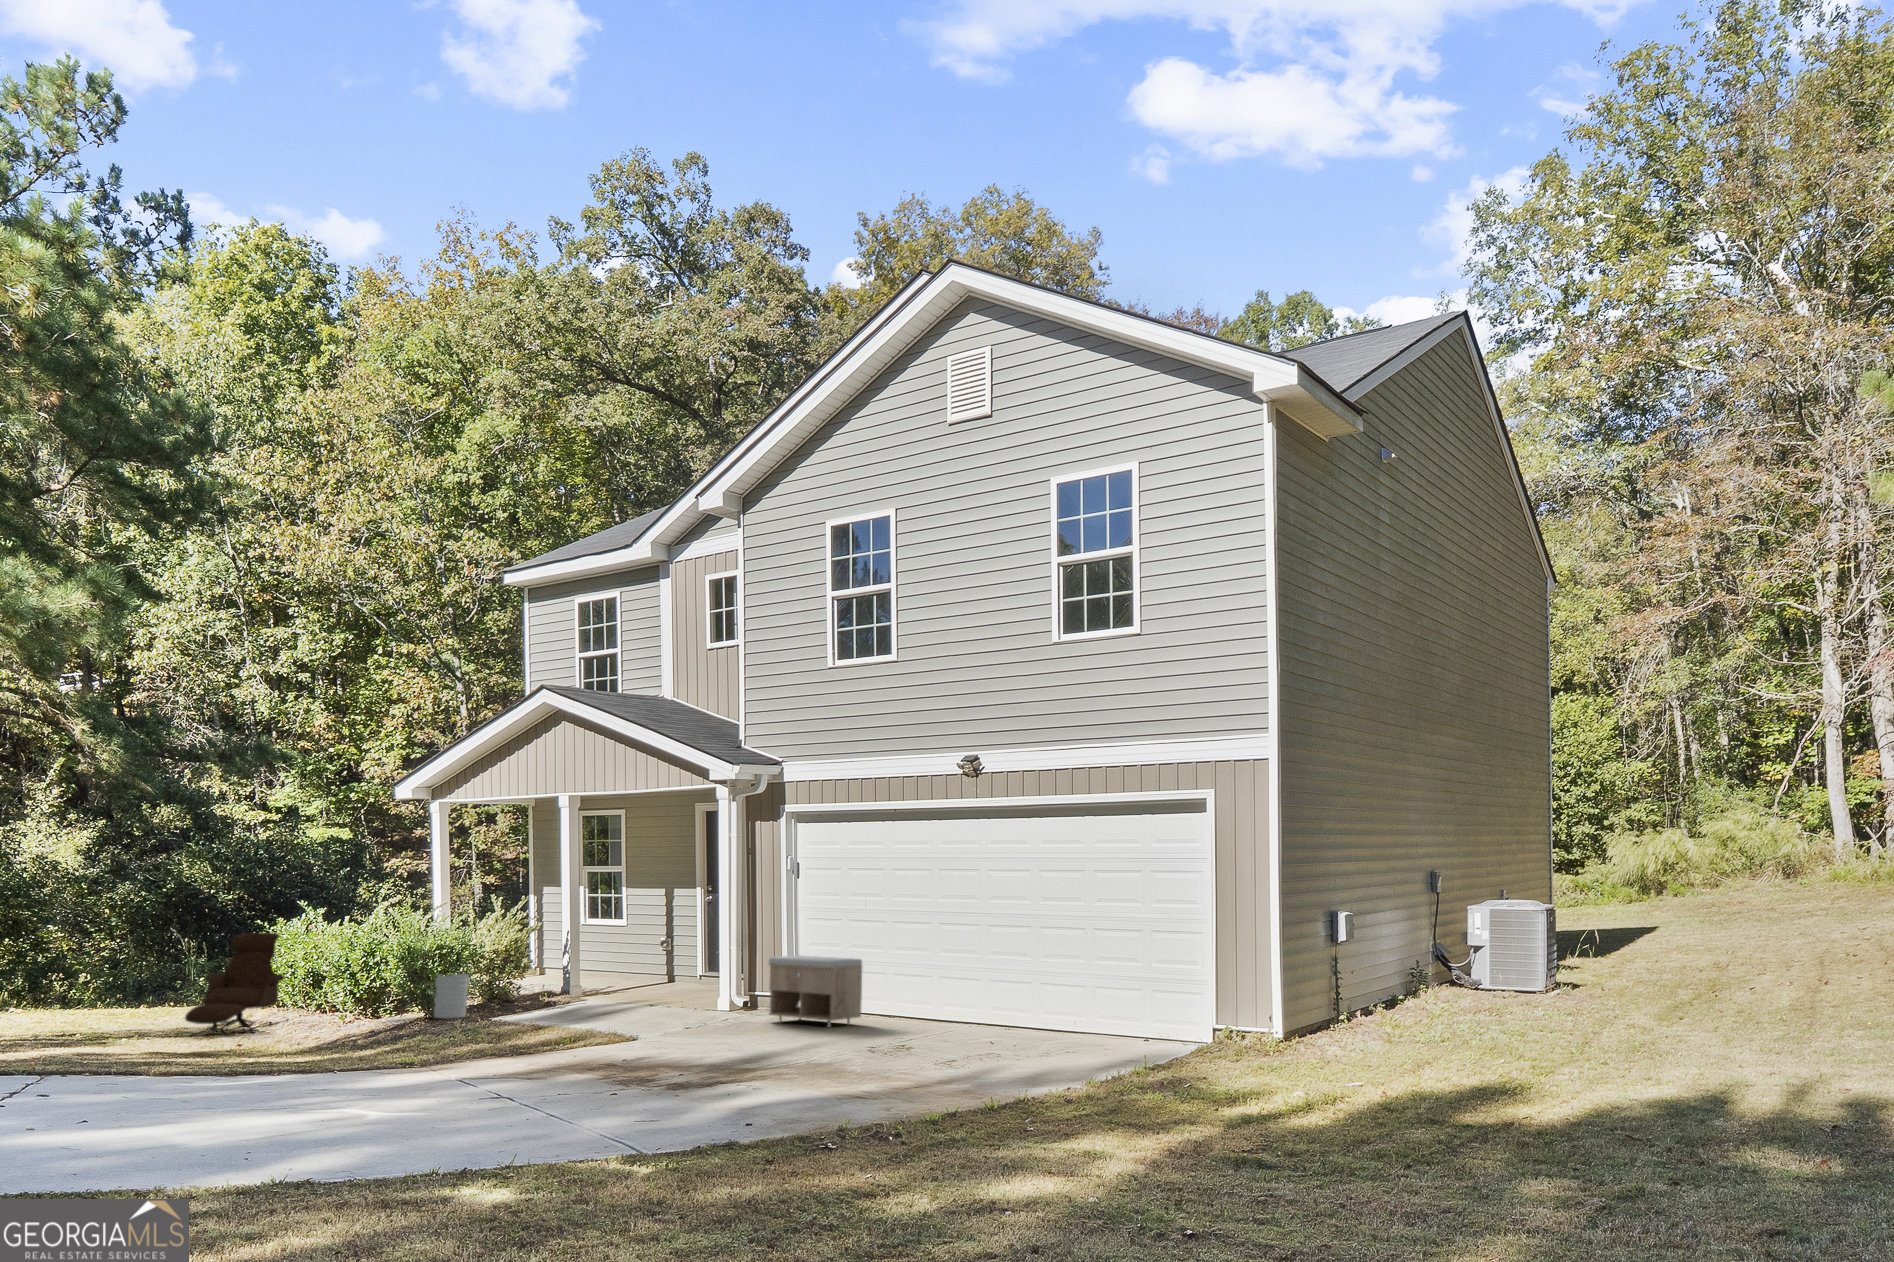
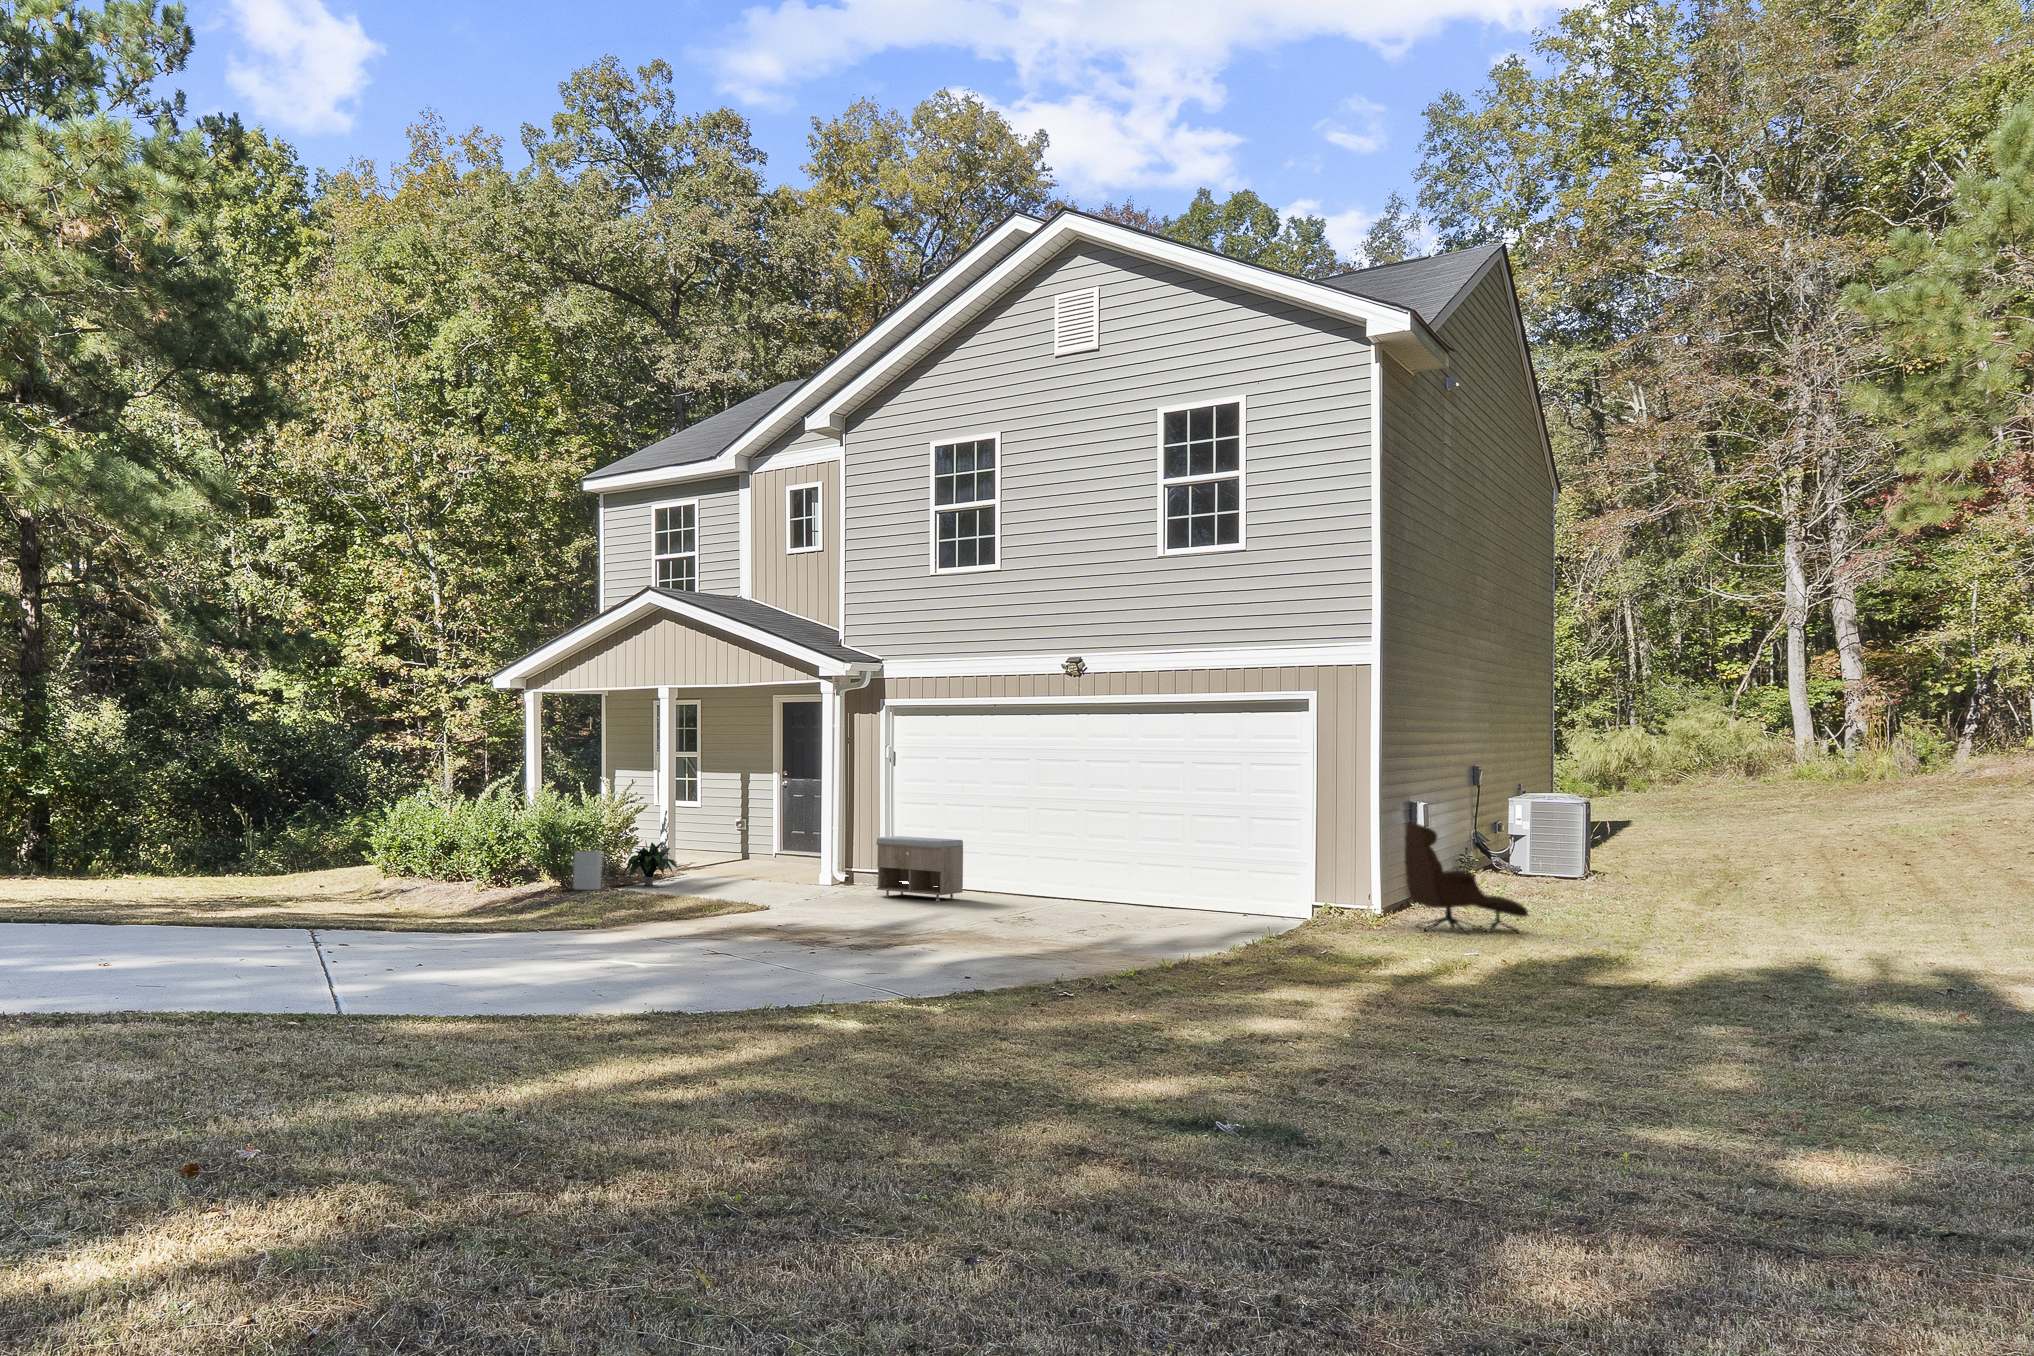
lounge chair: present [185,932,284,1036] -> present [1405,823,1528,934]
potted plant: none [502,961,565,1012] -> present [624,842,678,886]

